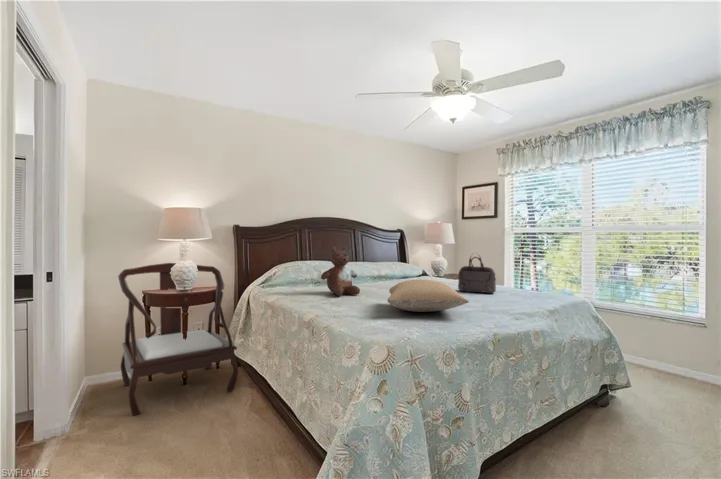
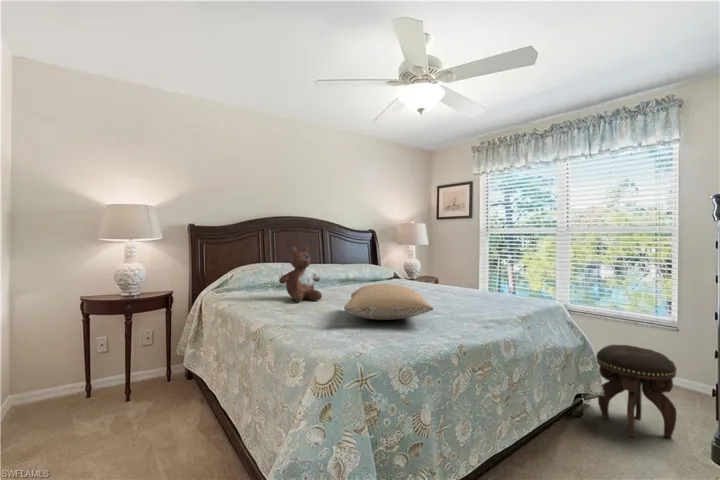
handbag: present [458,257,496,293] -> none [428,254,467,298]
armchair: present [118,263,238,415] -> none [48,266,187,441]
footstool: none [622,339,701,427] -> present [596,345,677,437]

